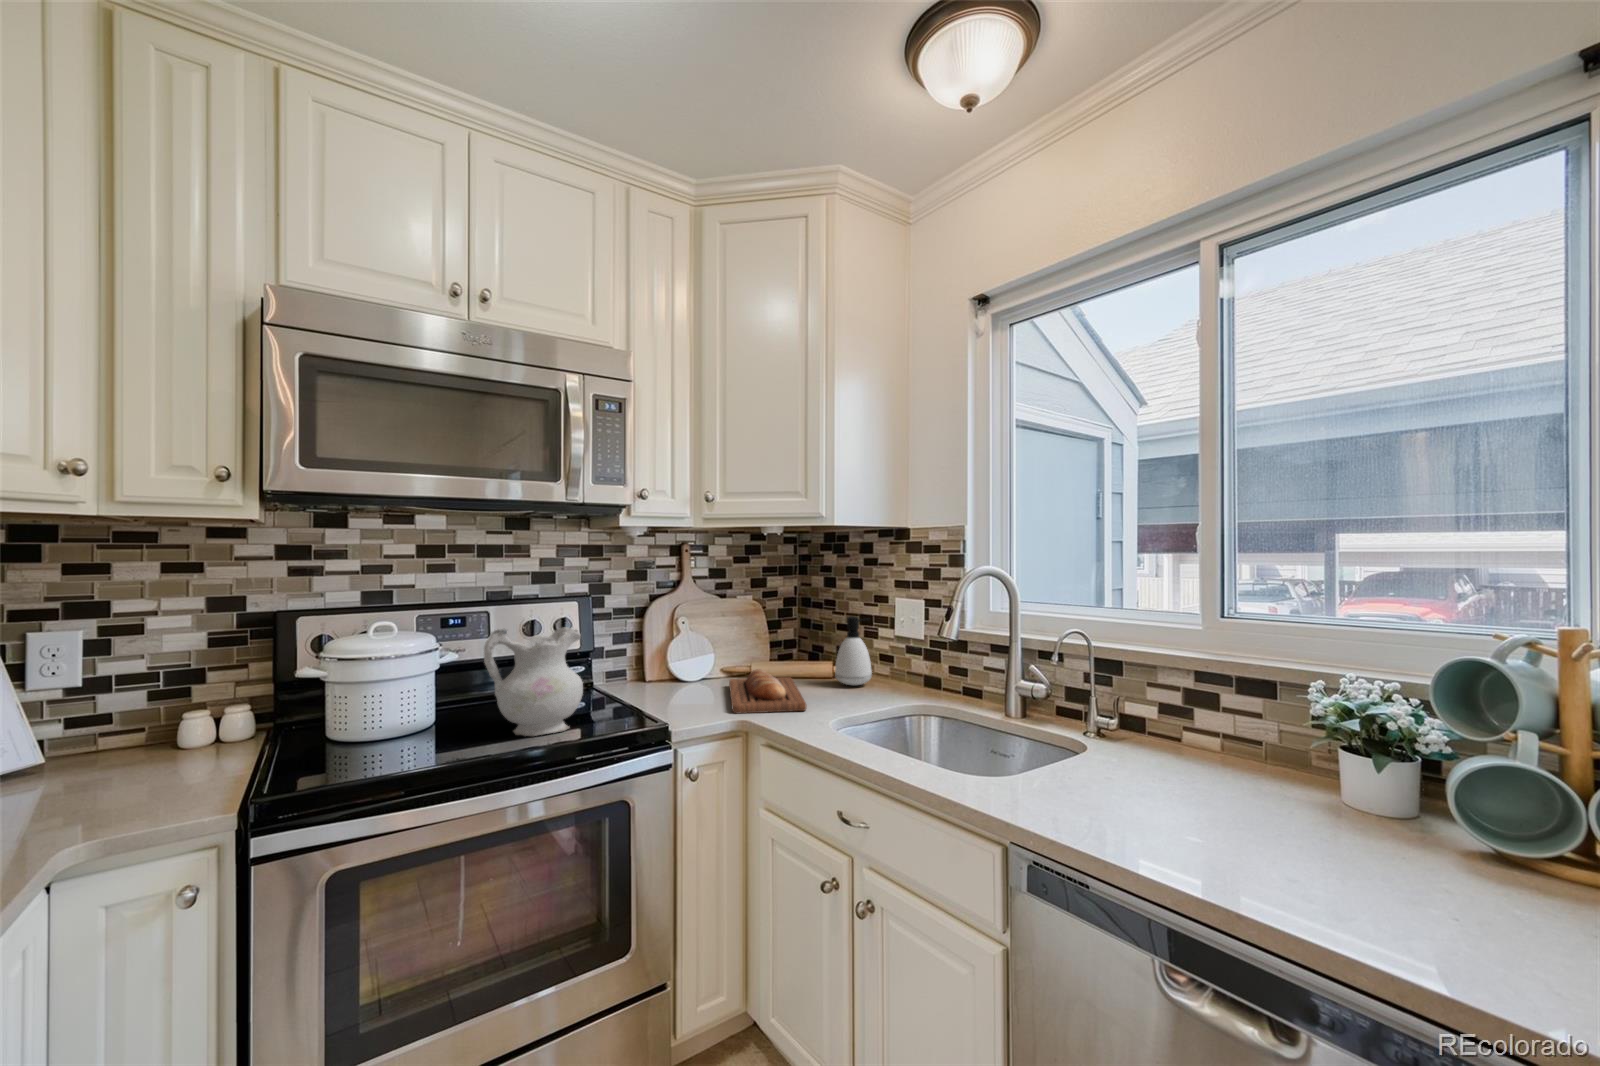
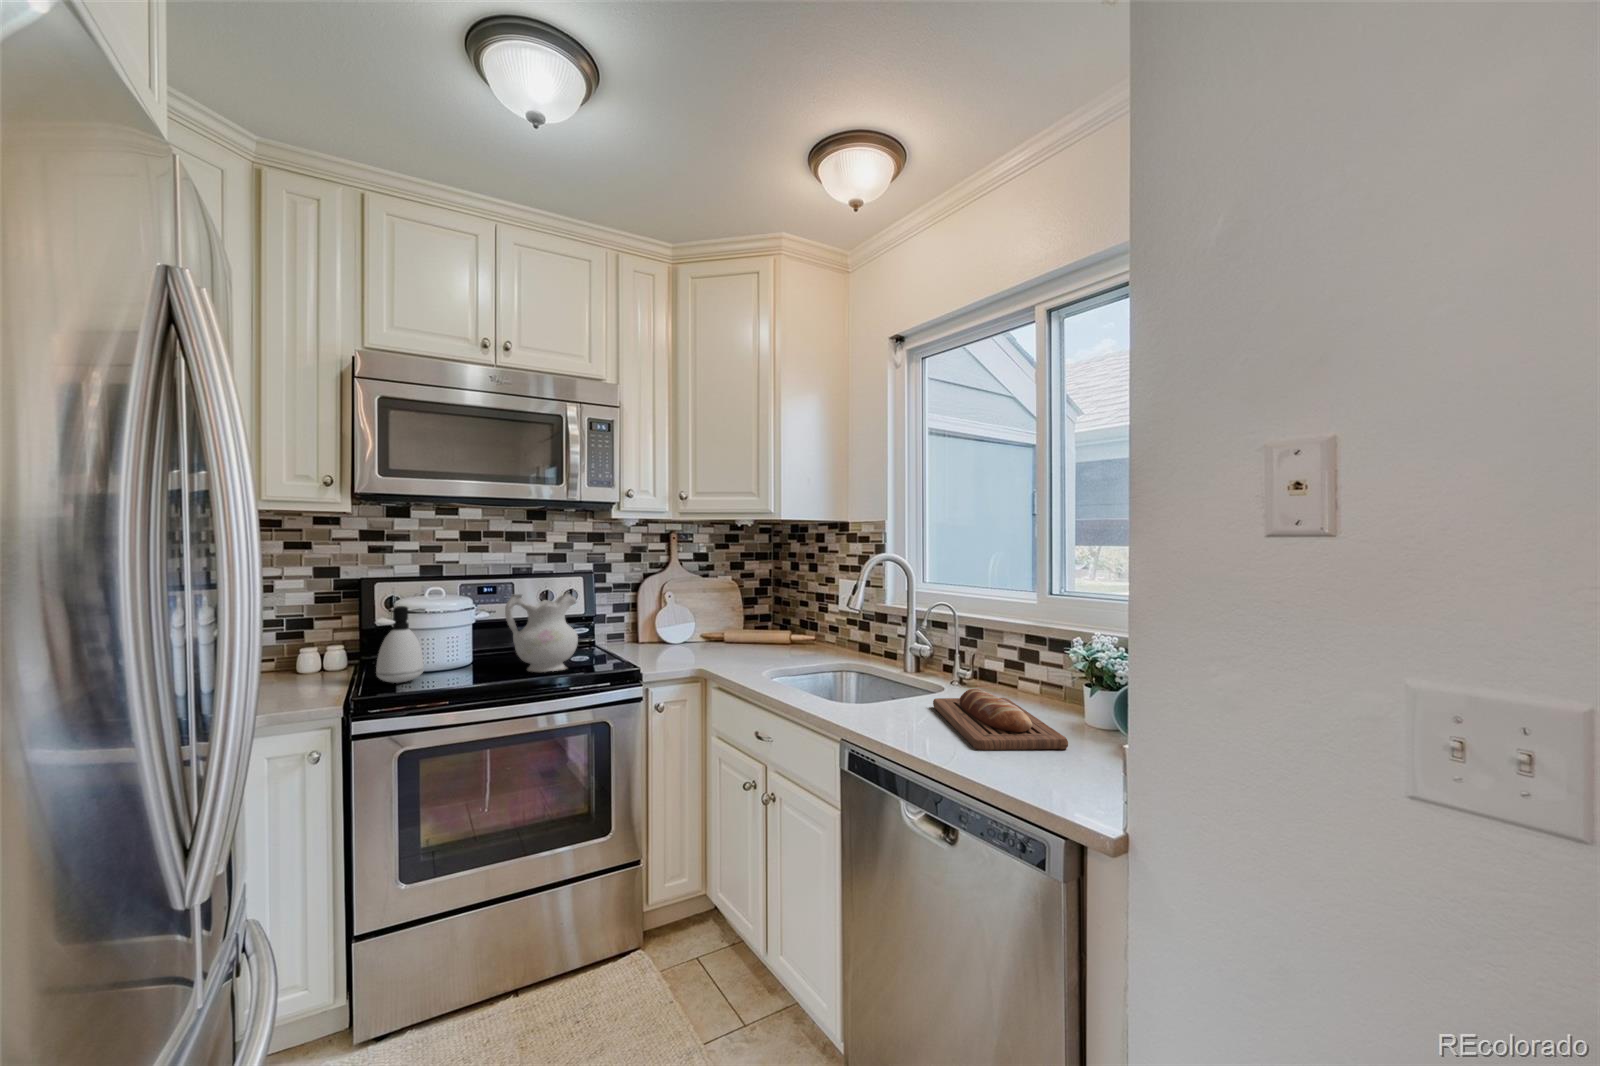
soap dispenser: present [835,616,872,685] -> present [376,606,425,683]
bread loaf: present [729,669,807,714] -> present [933,689,1068,750]

